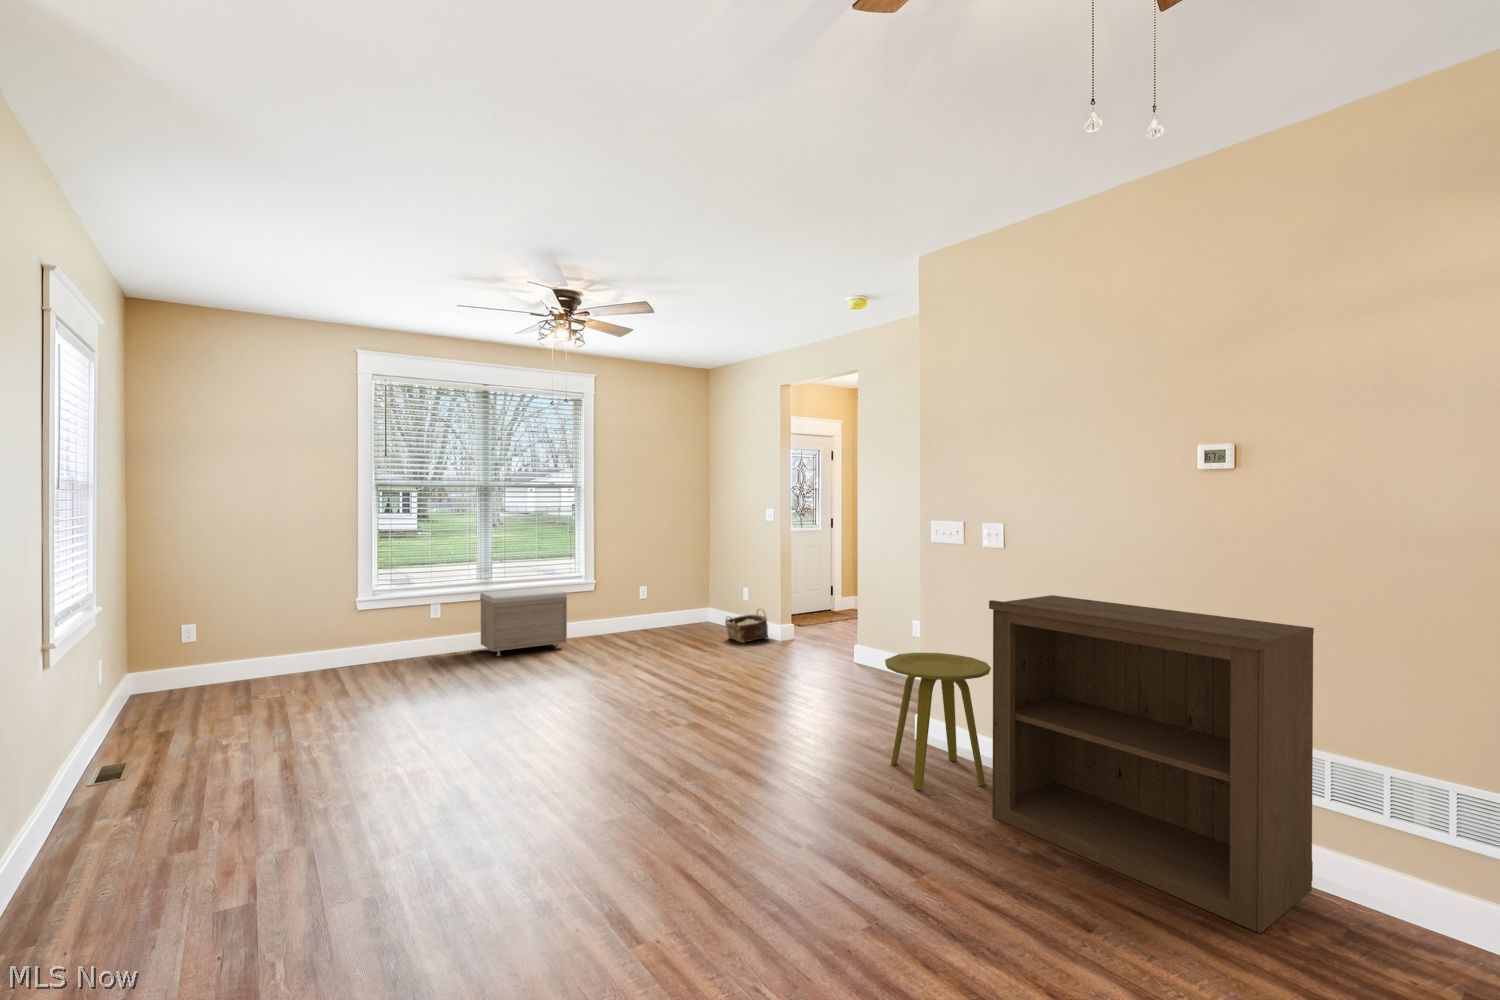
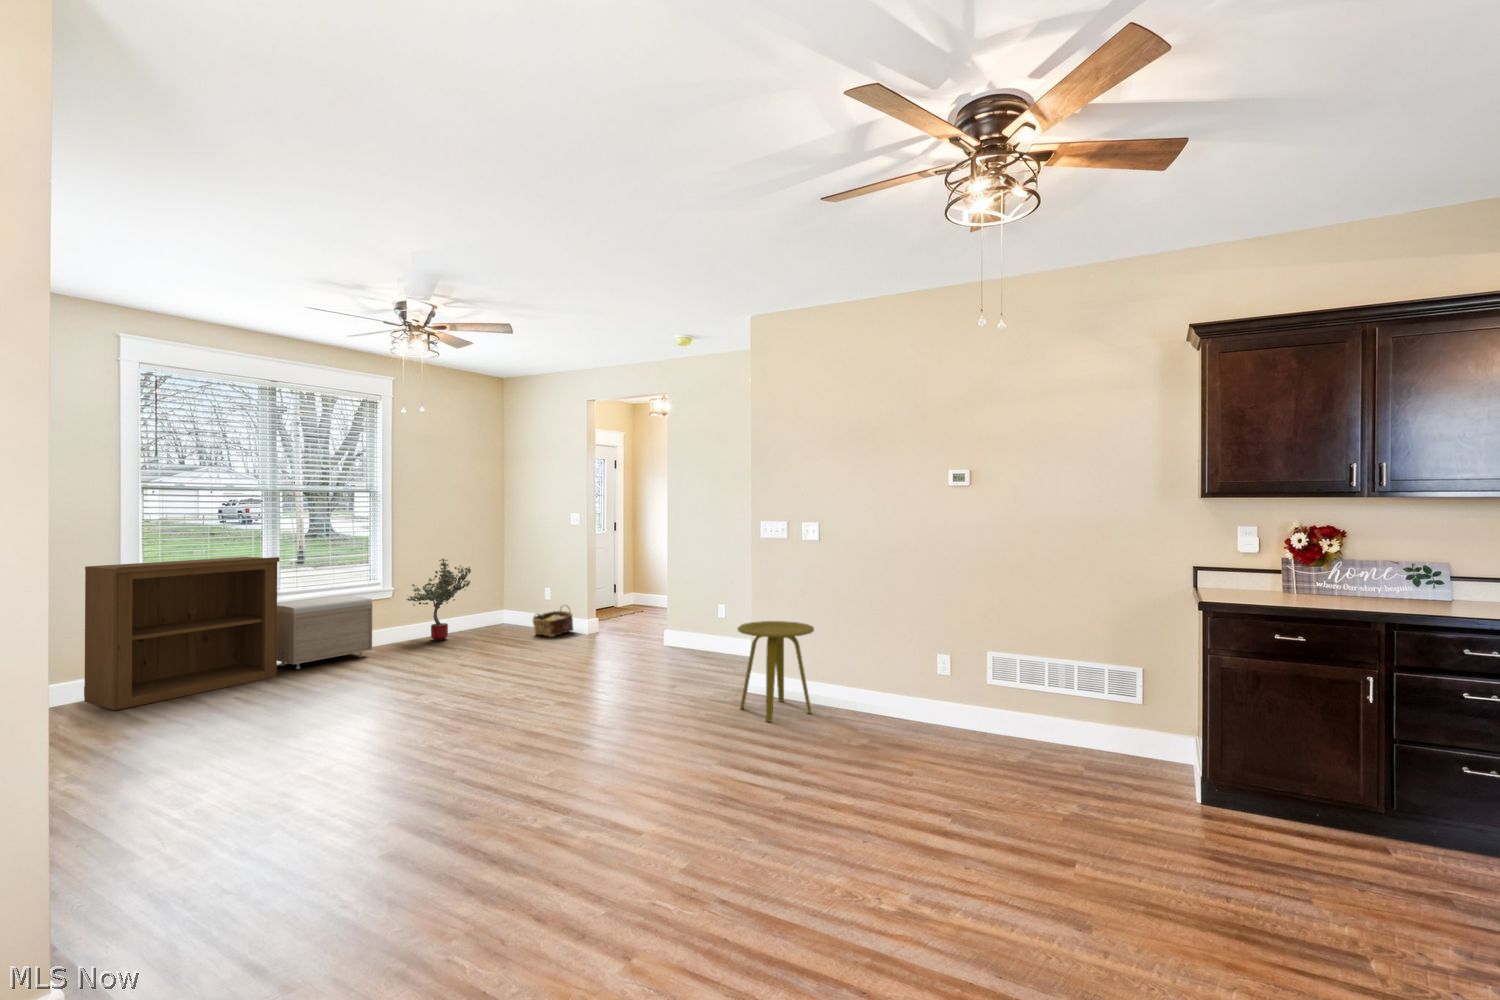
potted tree: none [603,554,669,637] -> present [406,559,471,641]
bookshelf: present [989,595,1314,933] -> present [84,557,279,710]

